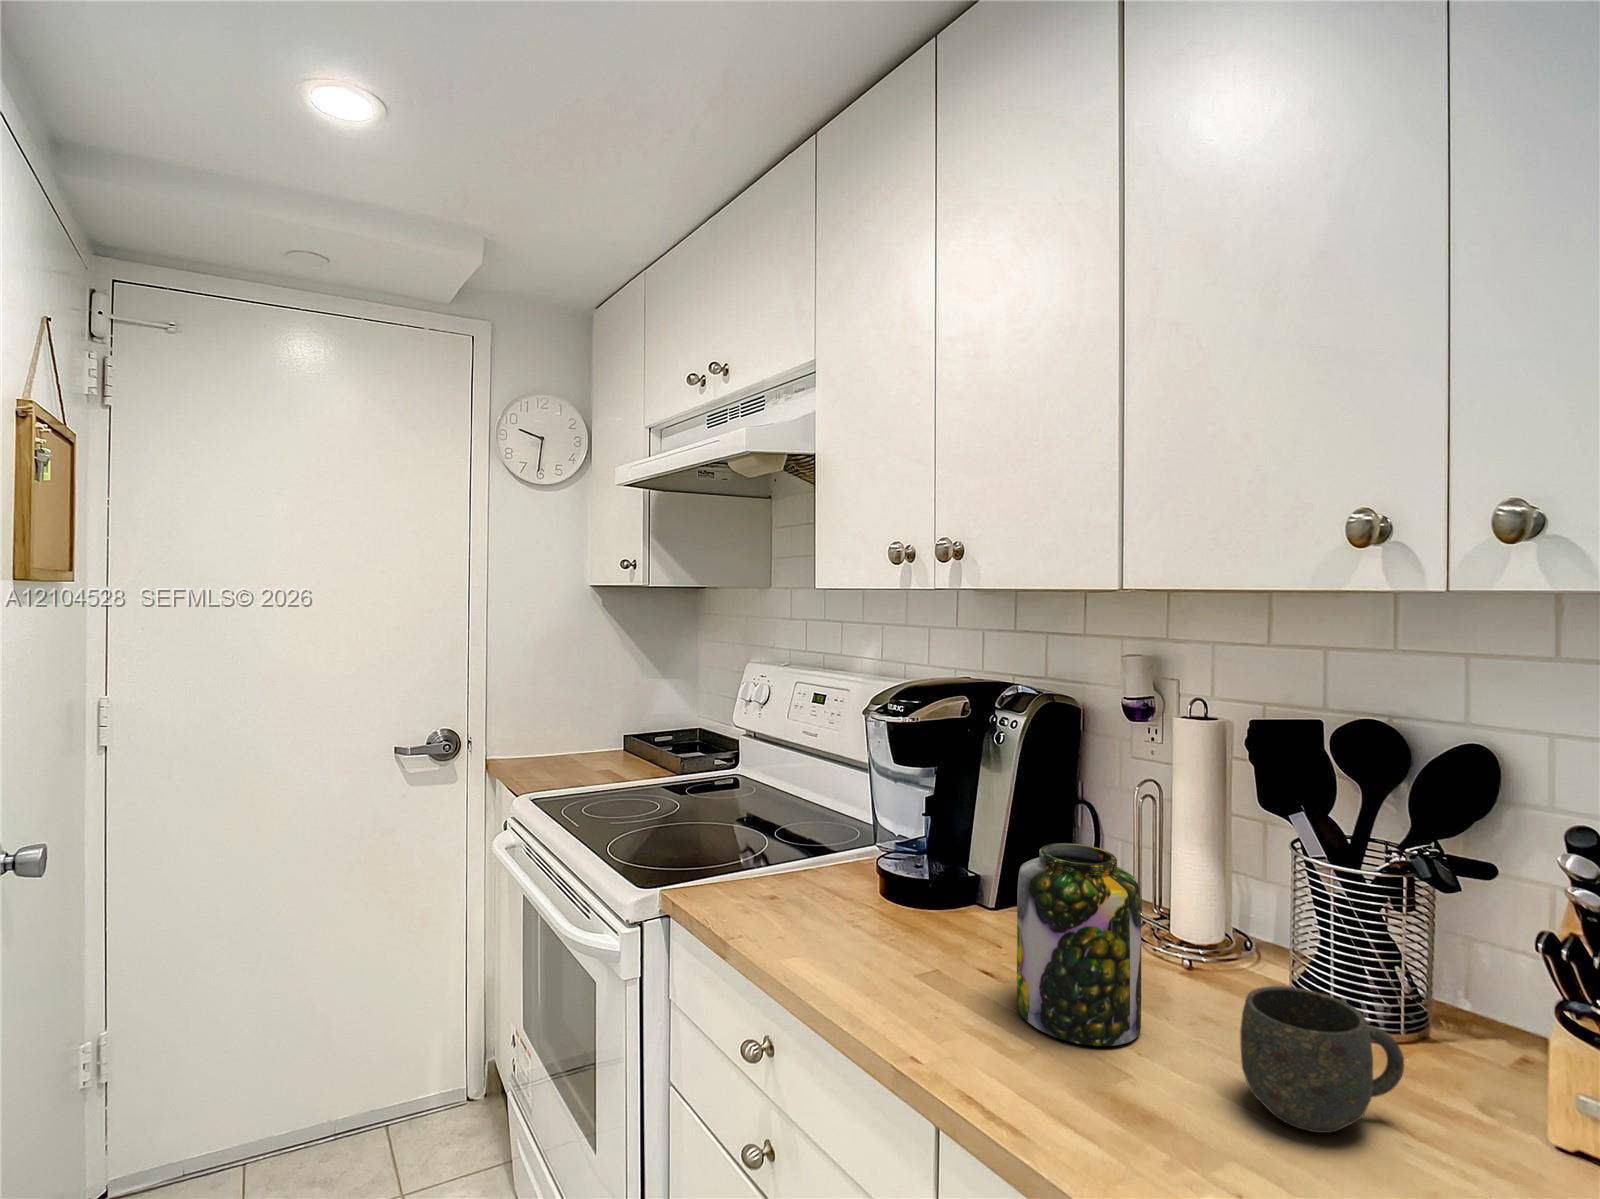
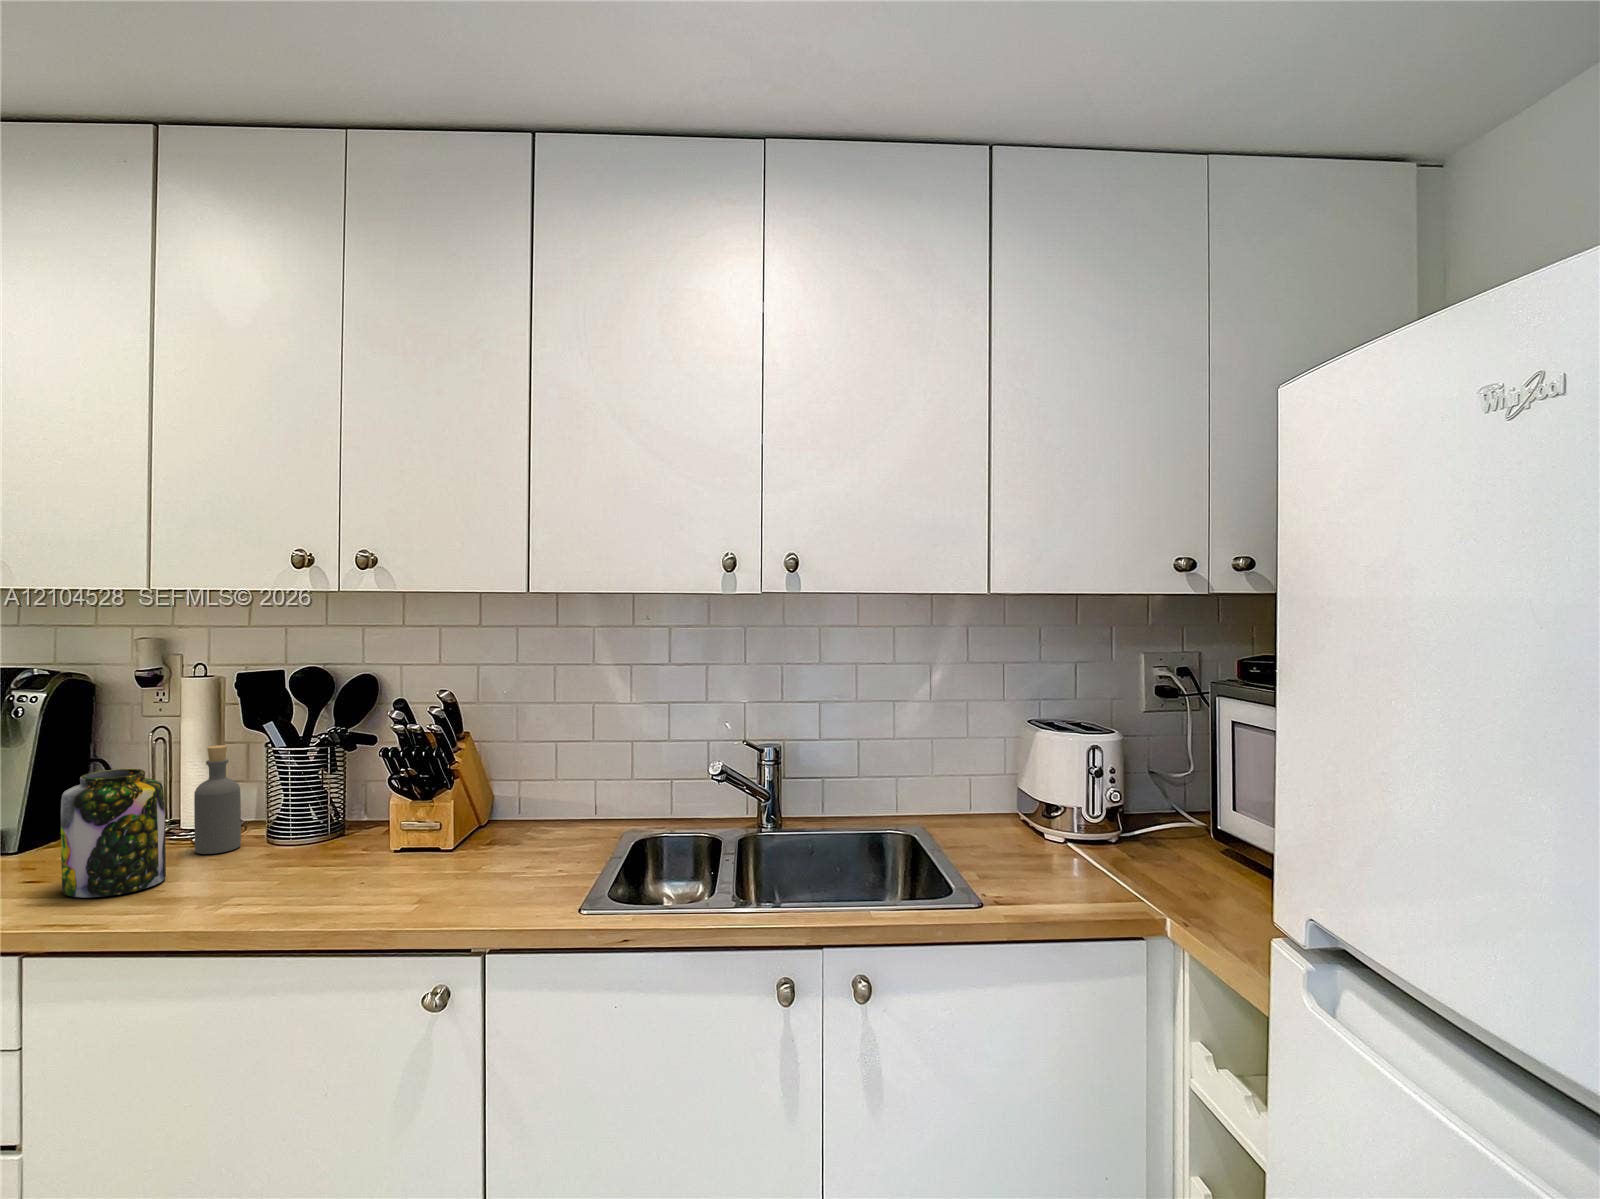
bottle: none [1185,829,1252,1004] -> present [194,745,241,854]
mug: present [1240,986,1404,1133] -> none [234,814,324,884]

